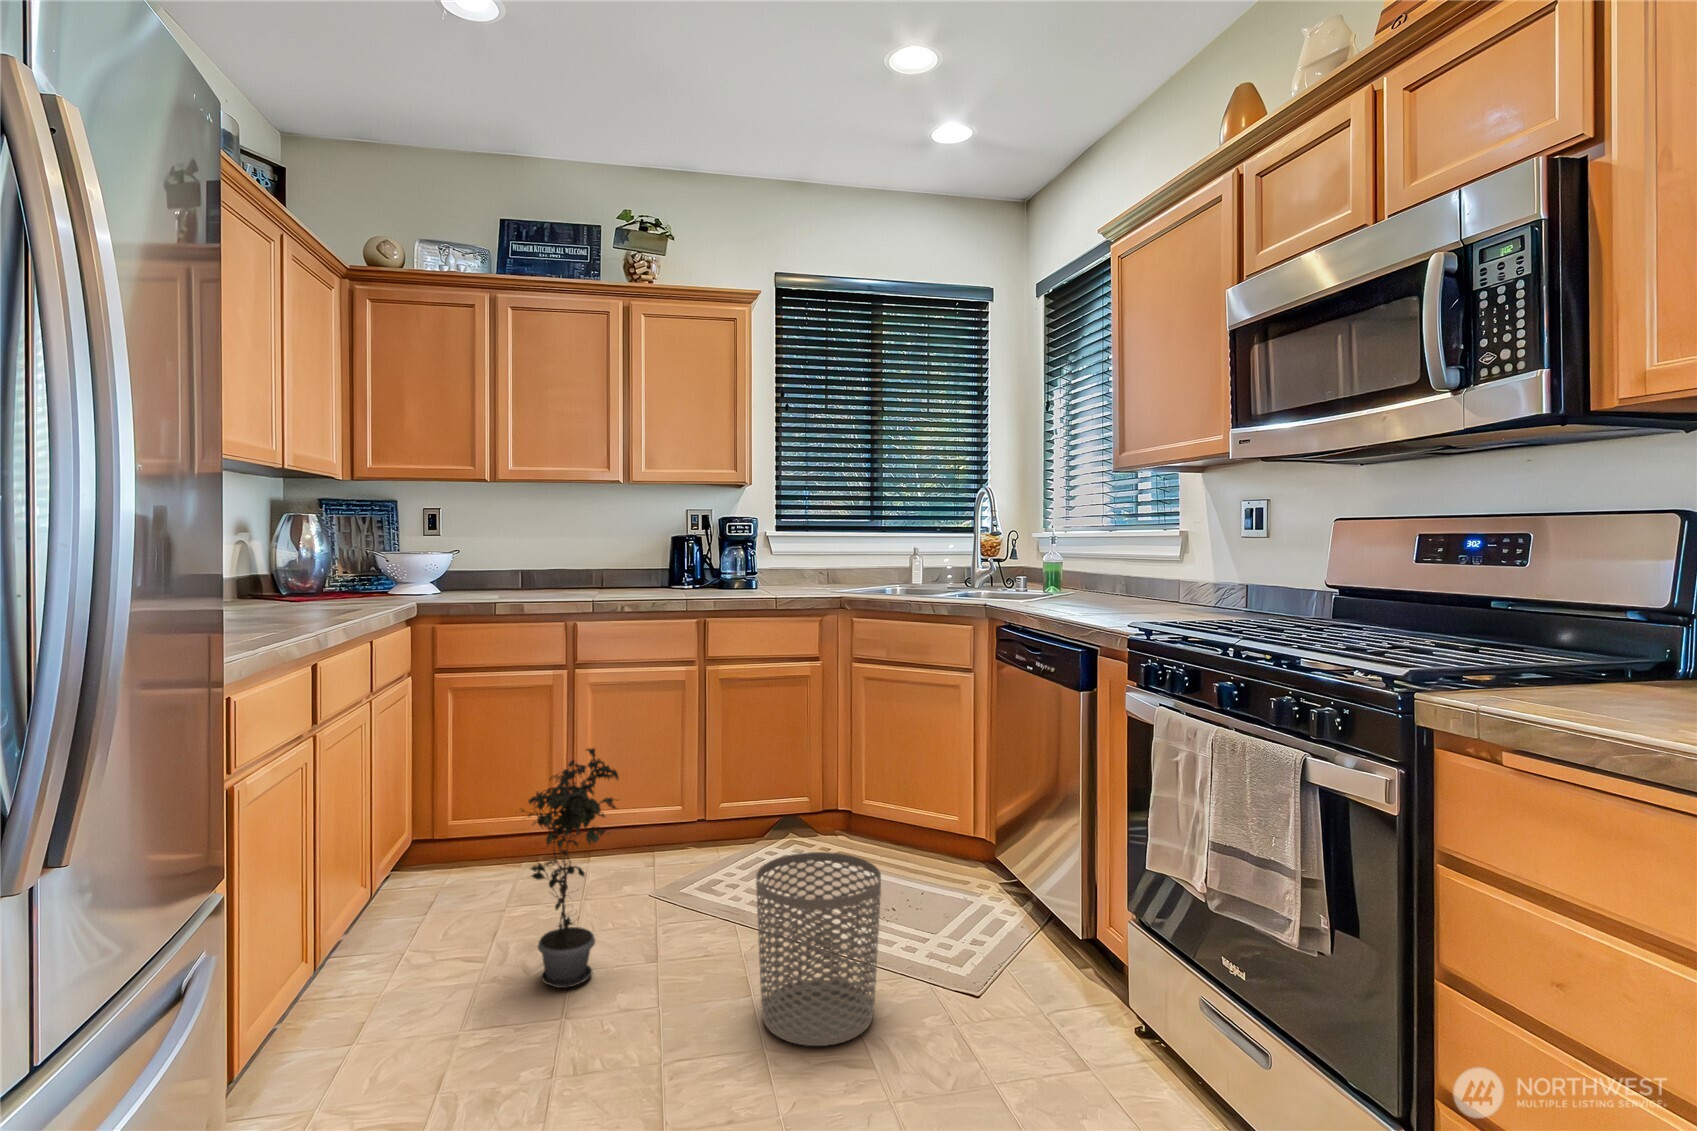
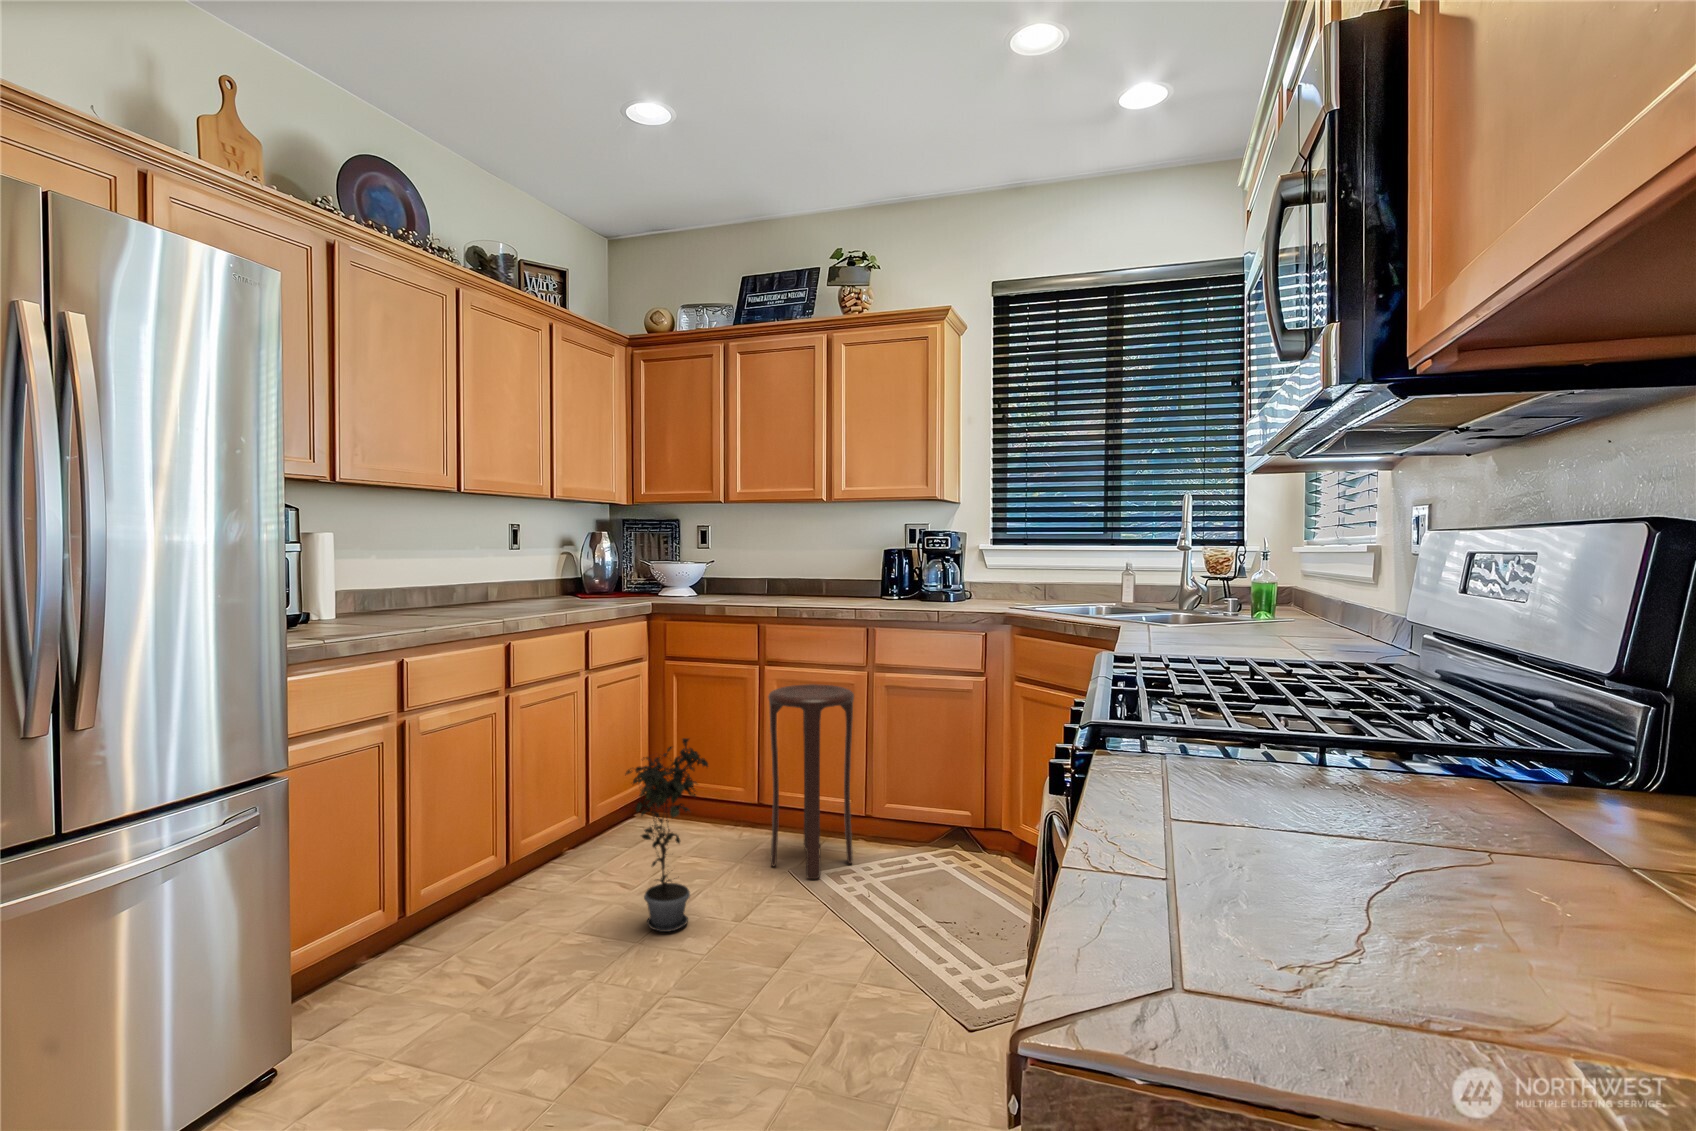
stool: none [616,682,714,896] -> present [768,684,854,879]
waste bin: present [756,852,881,1046] -> none [755,857,869,1034]

